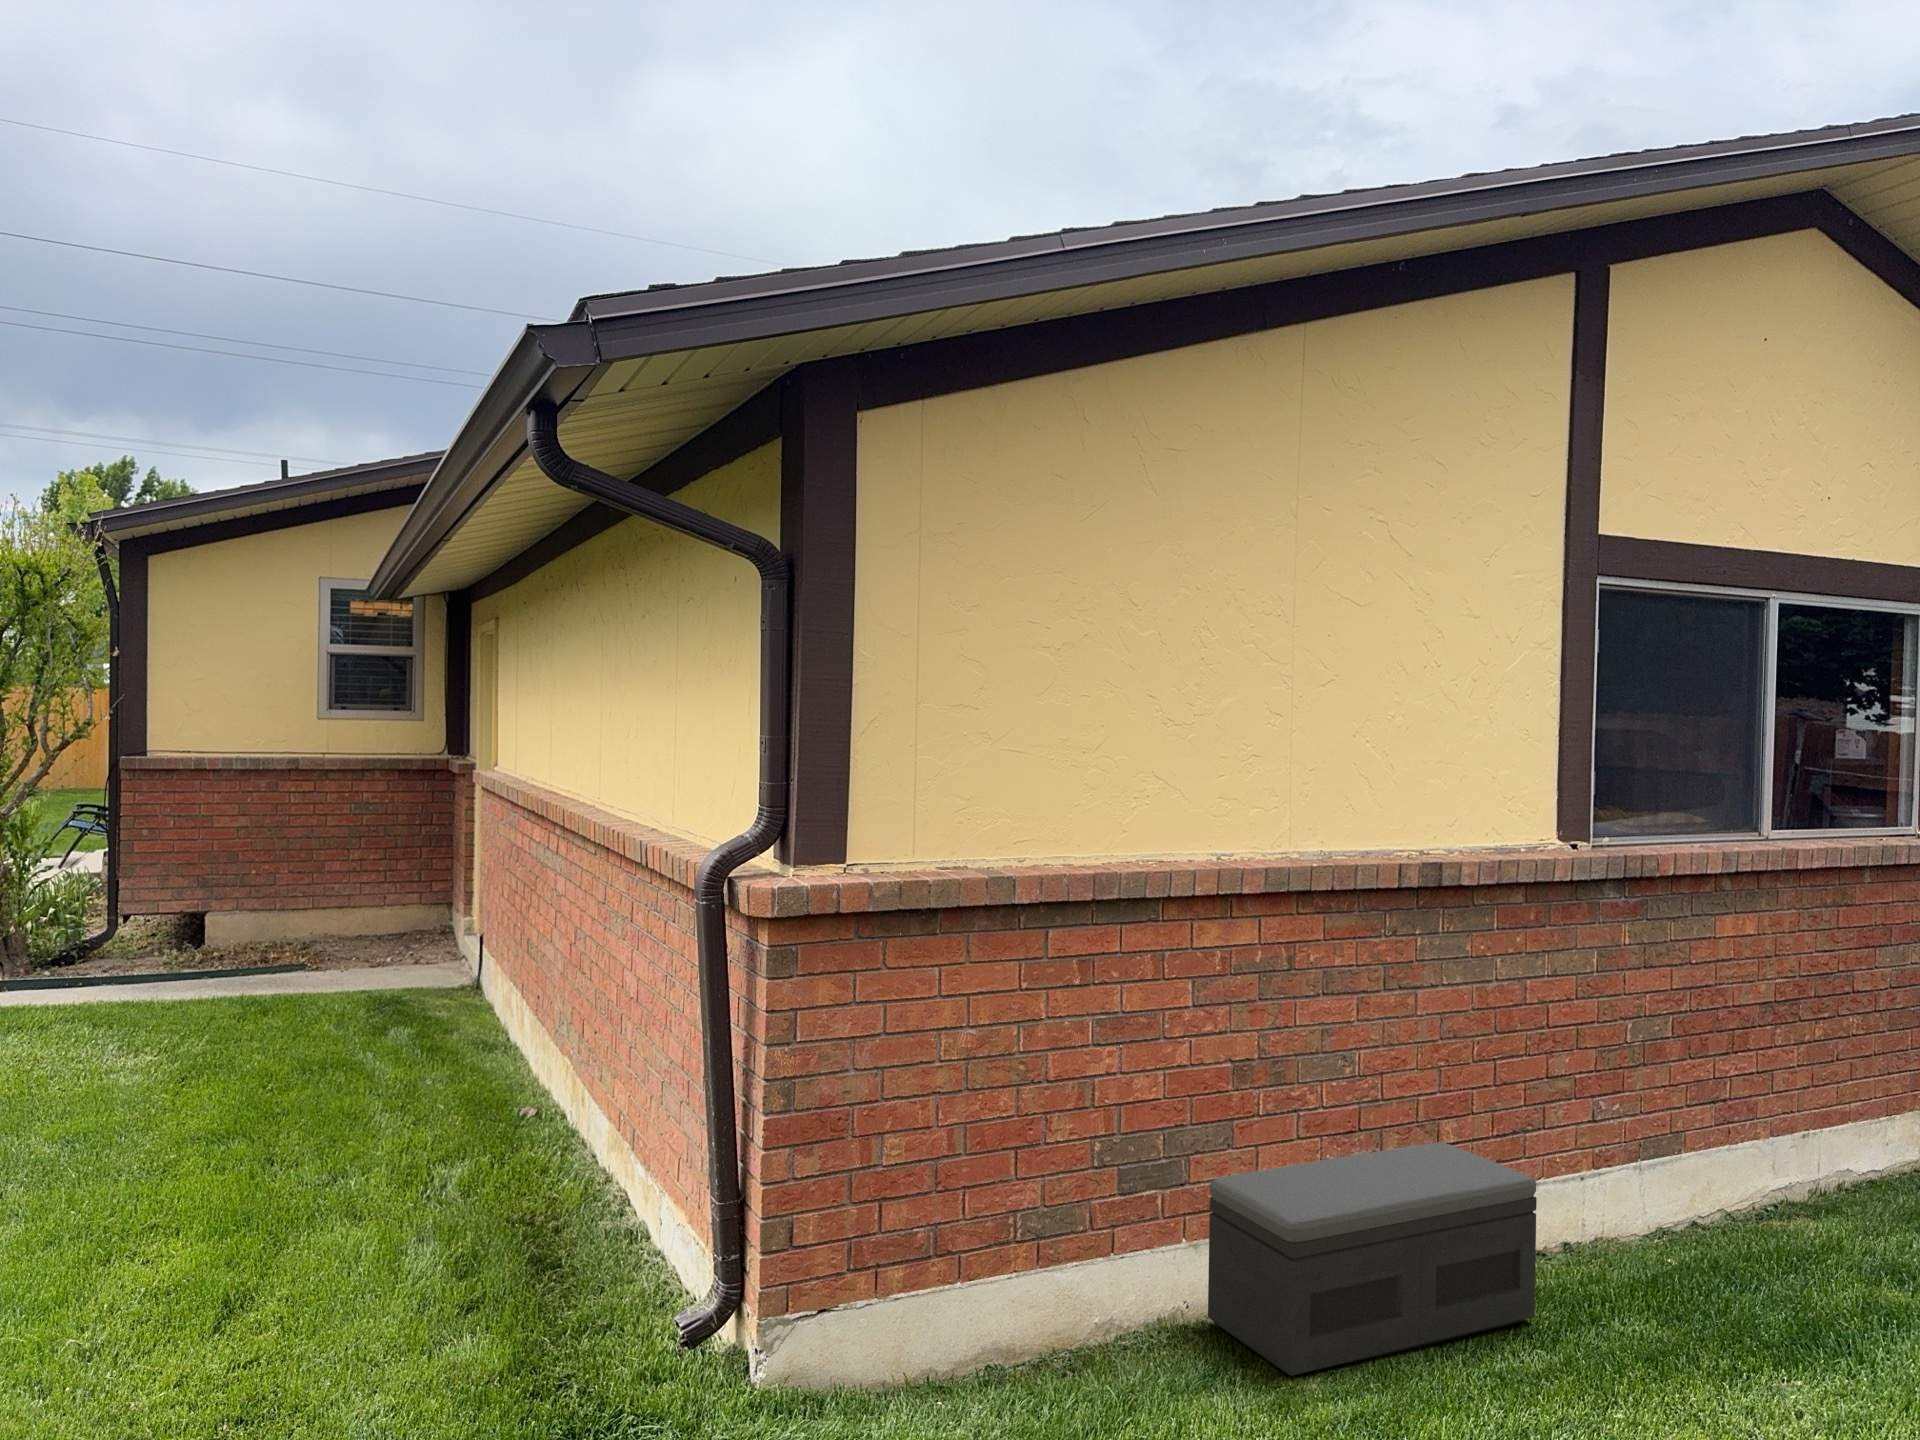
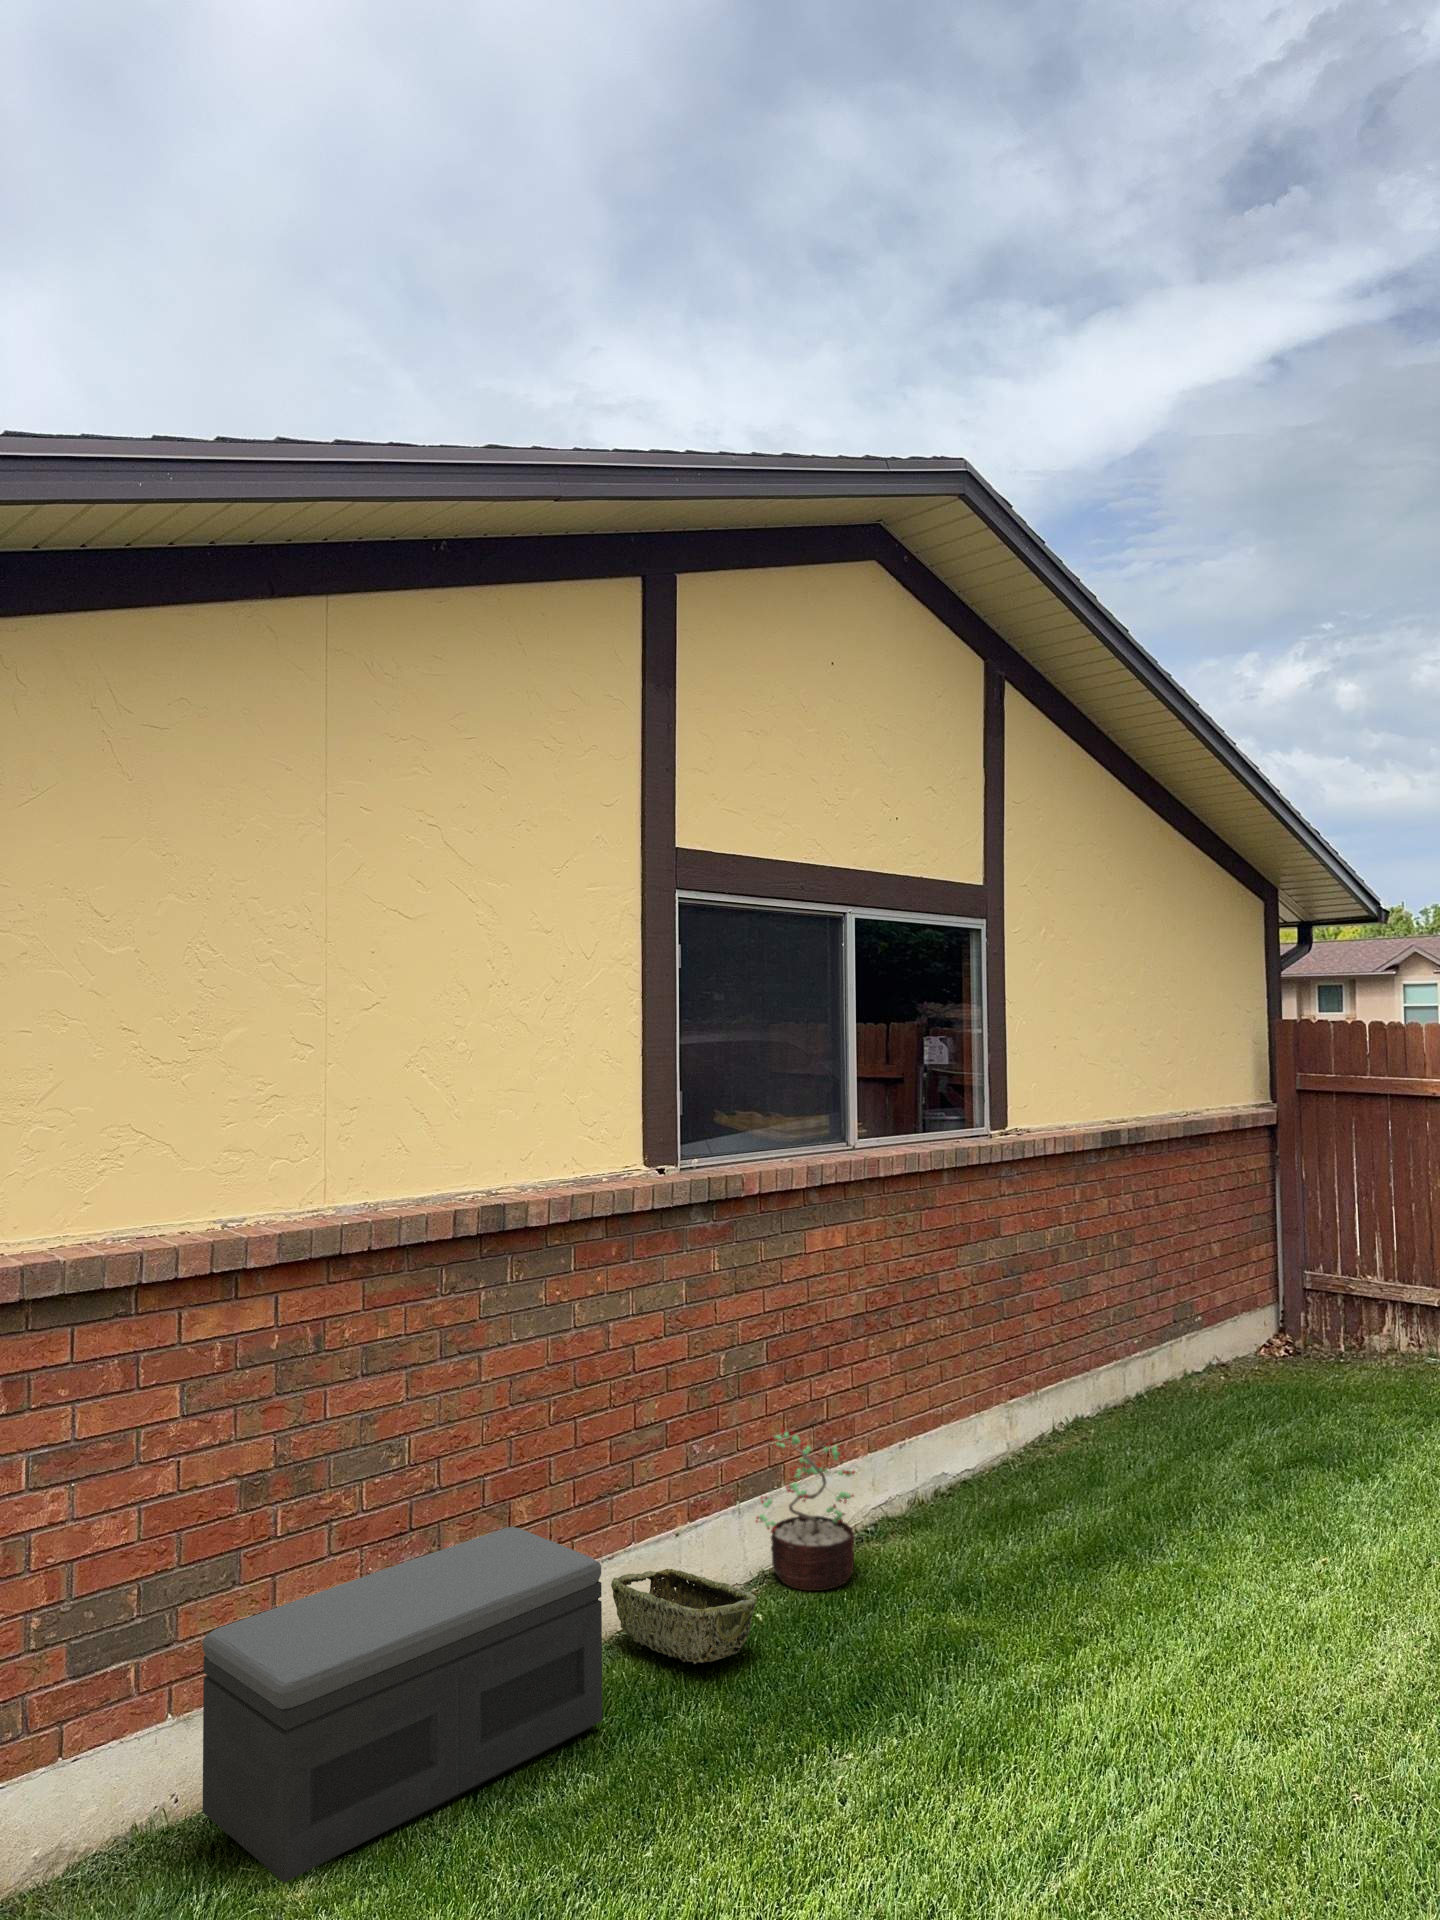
decorative plant: none [1659,1096,1773,1255] -> present [756,1428,855,1591]
woven basket: none [1525,1204,1675,1291] -> present [611,1569,757,1664]

